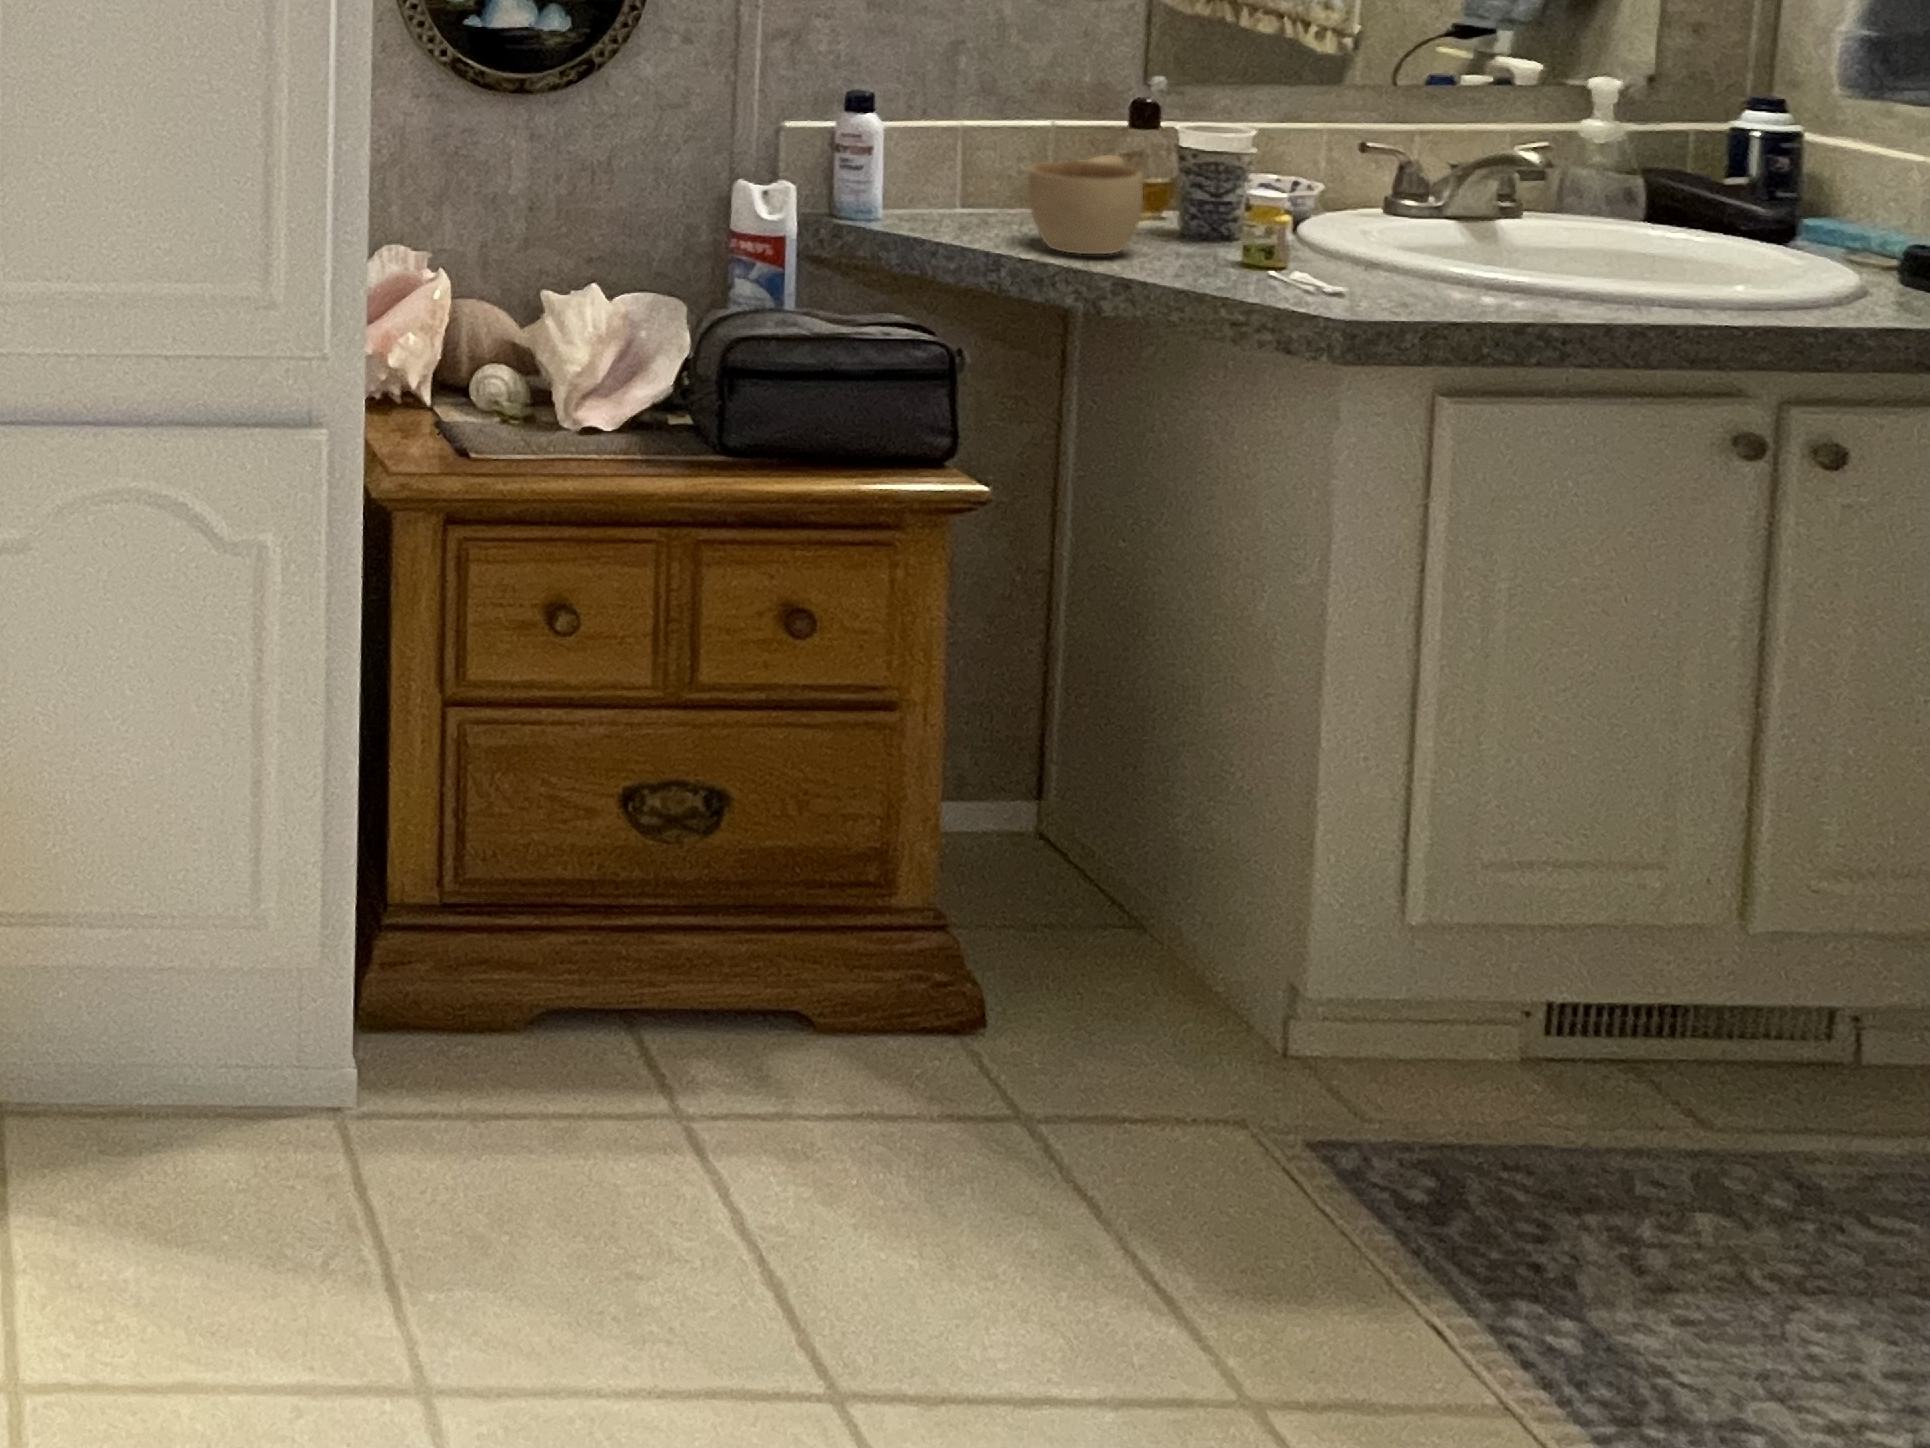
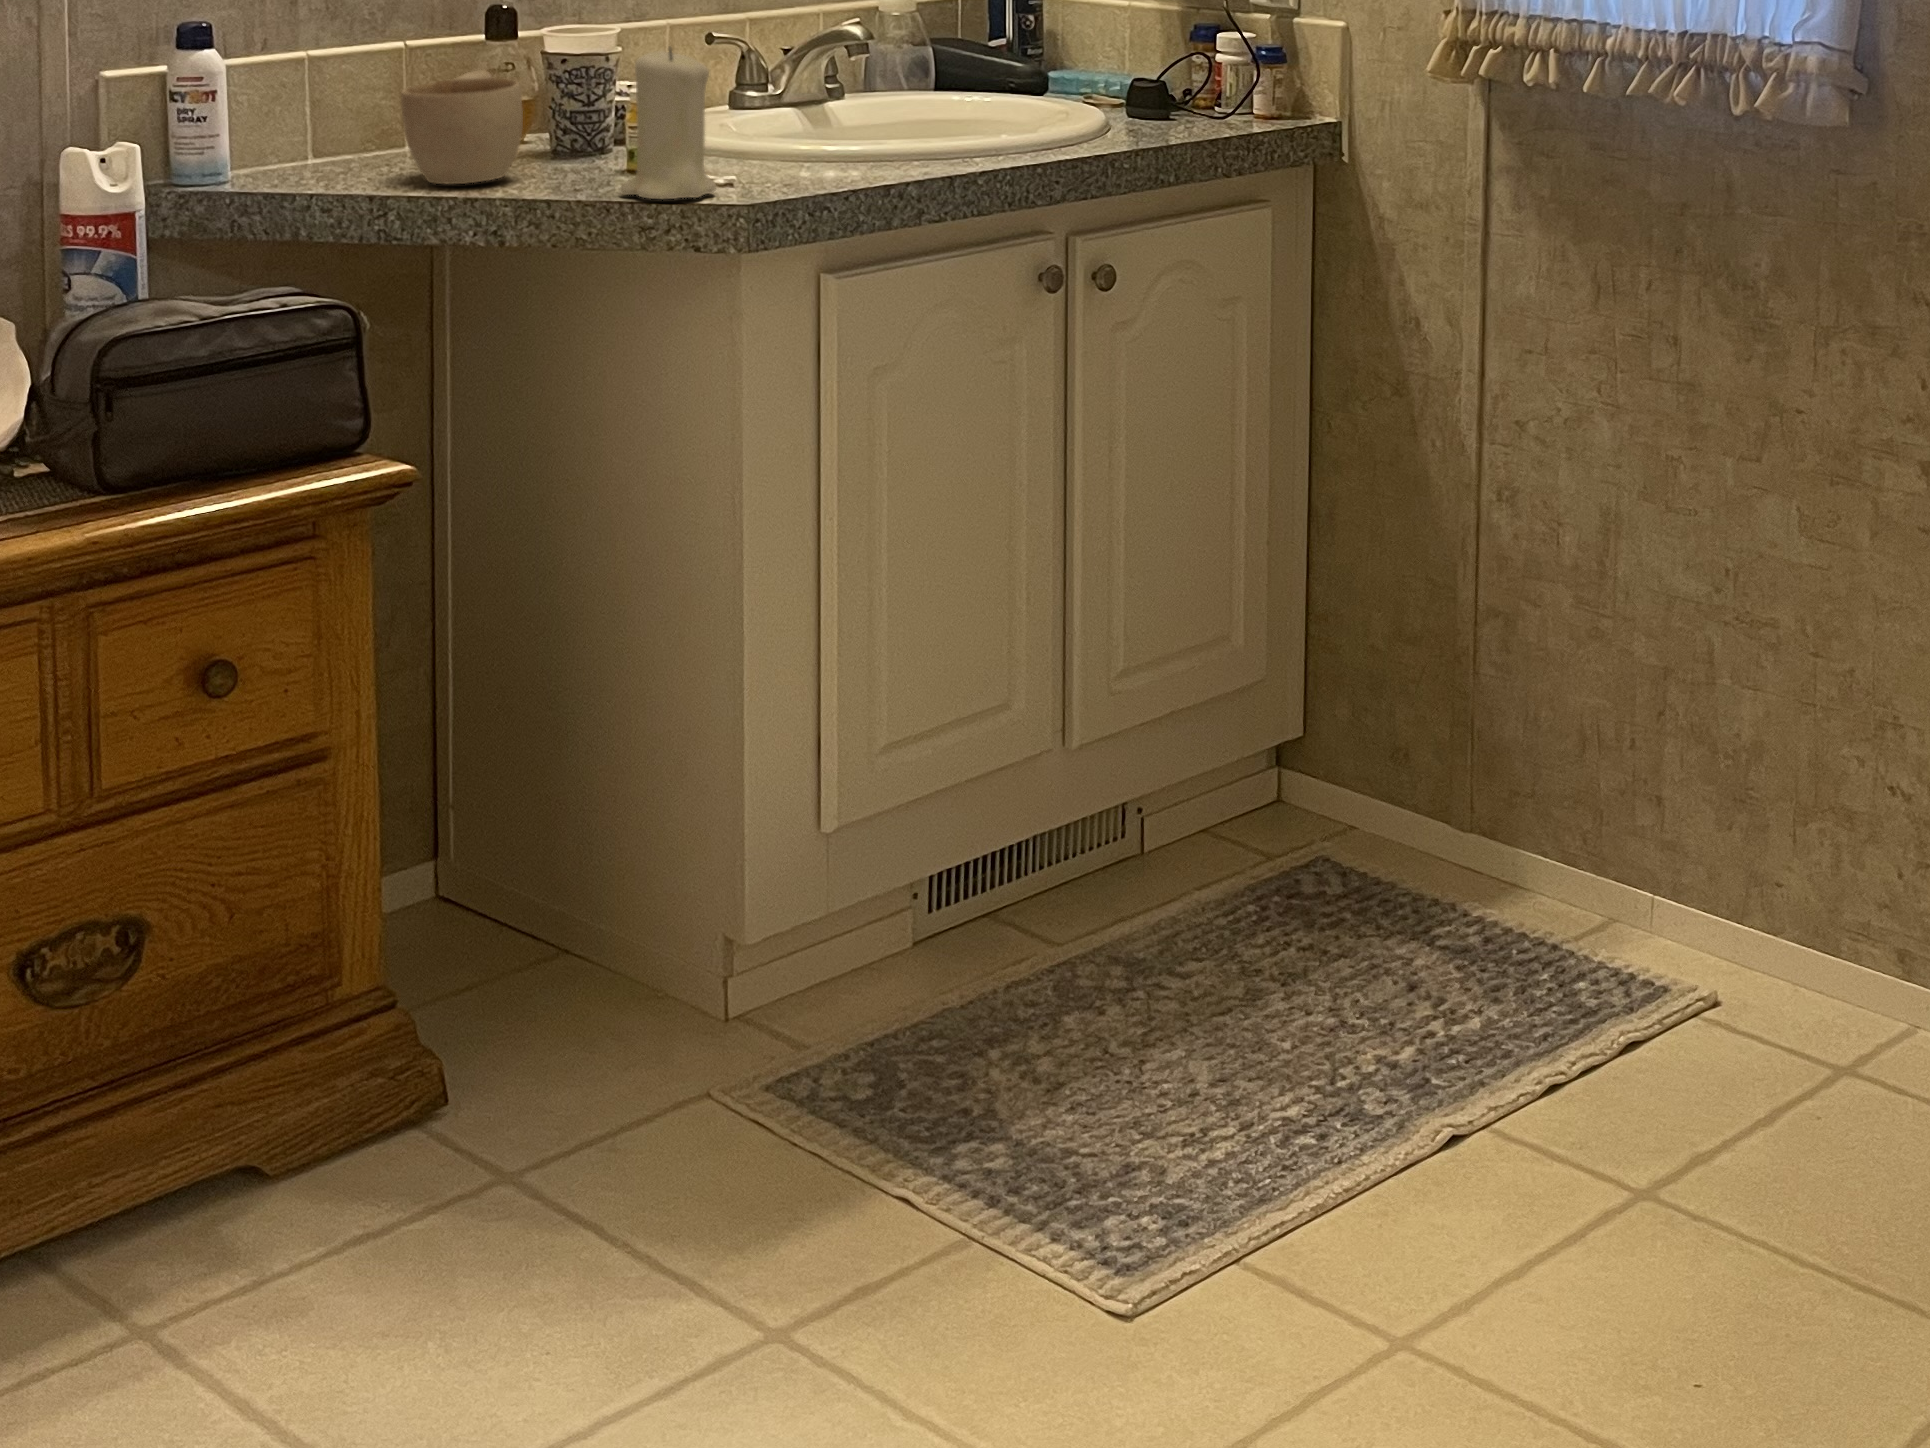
candle: none [1226,163,1330,305] -> present [620,47,716,199]

